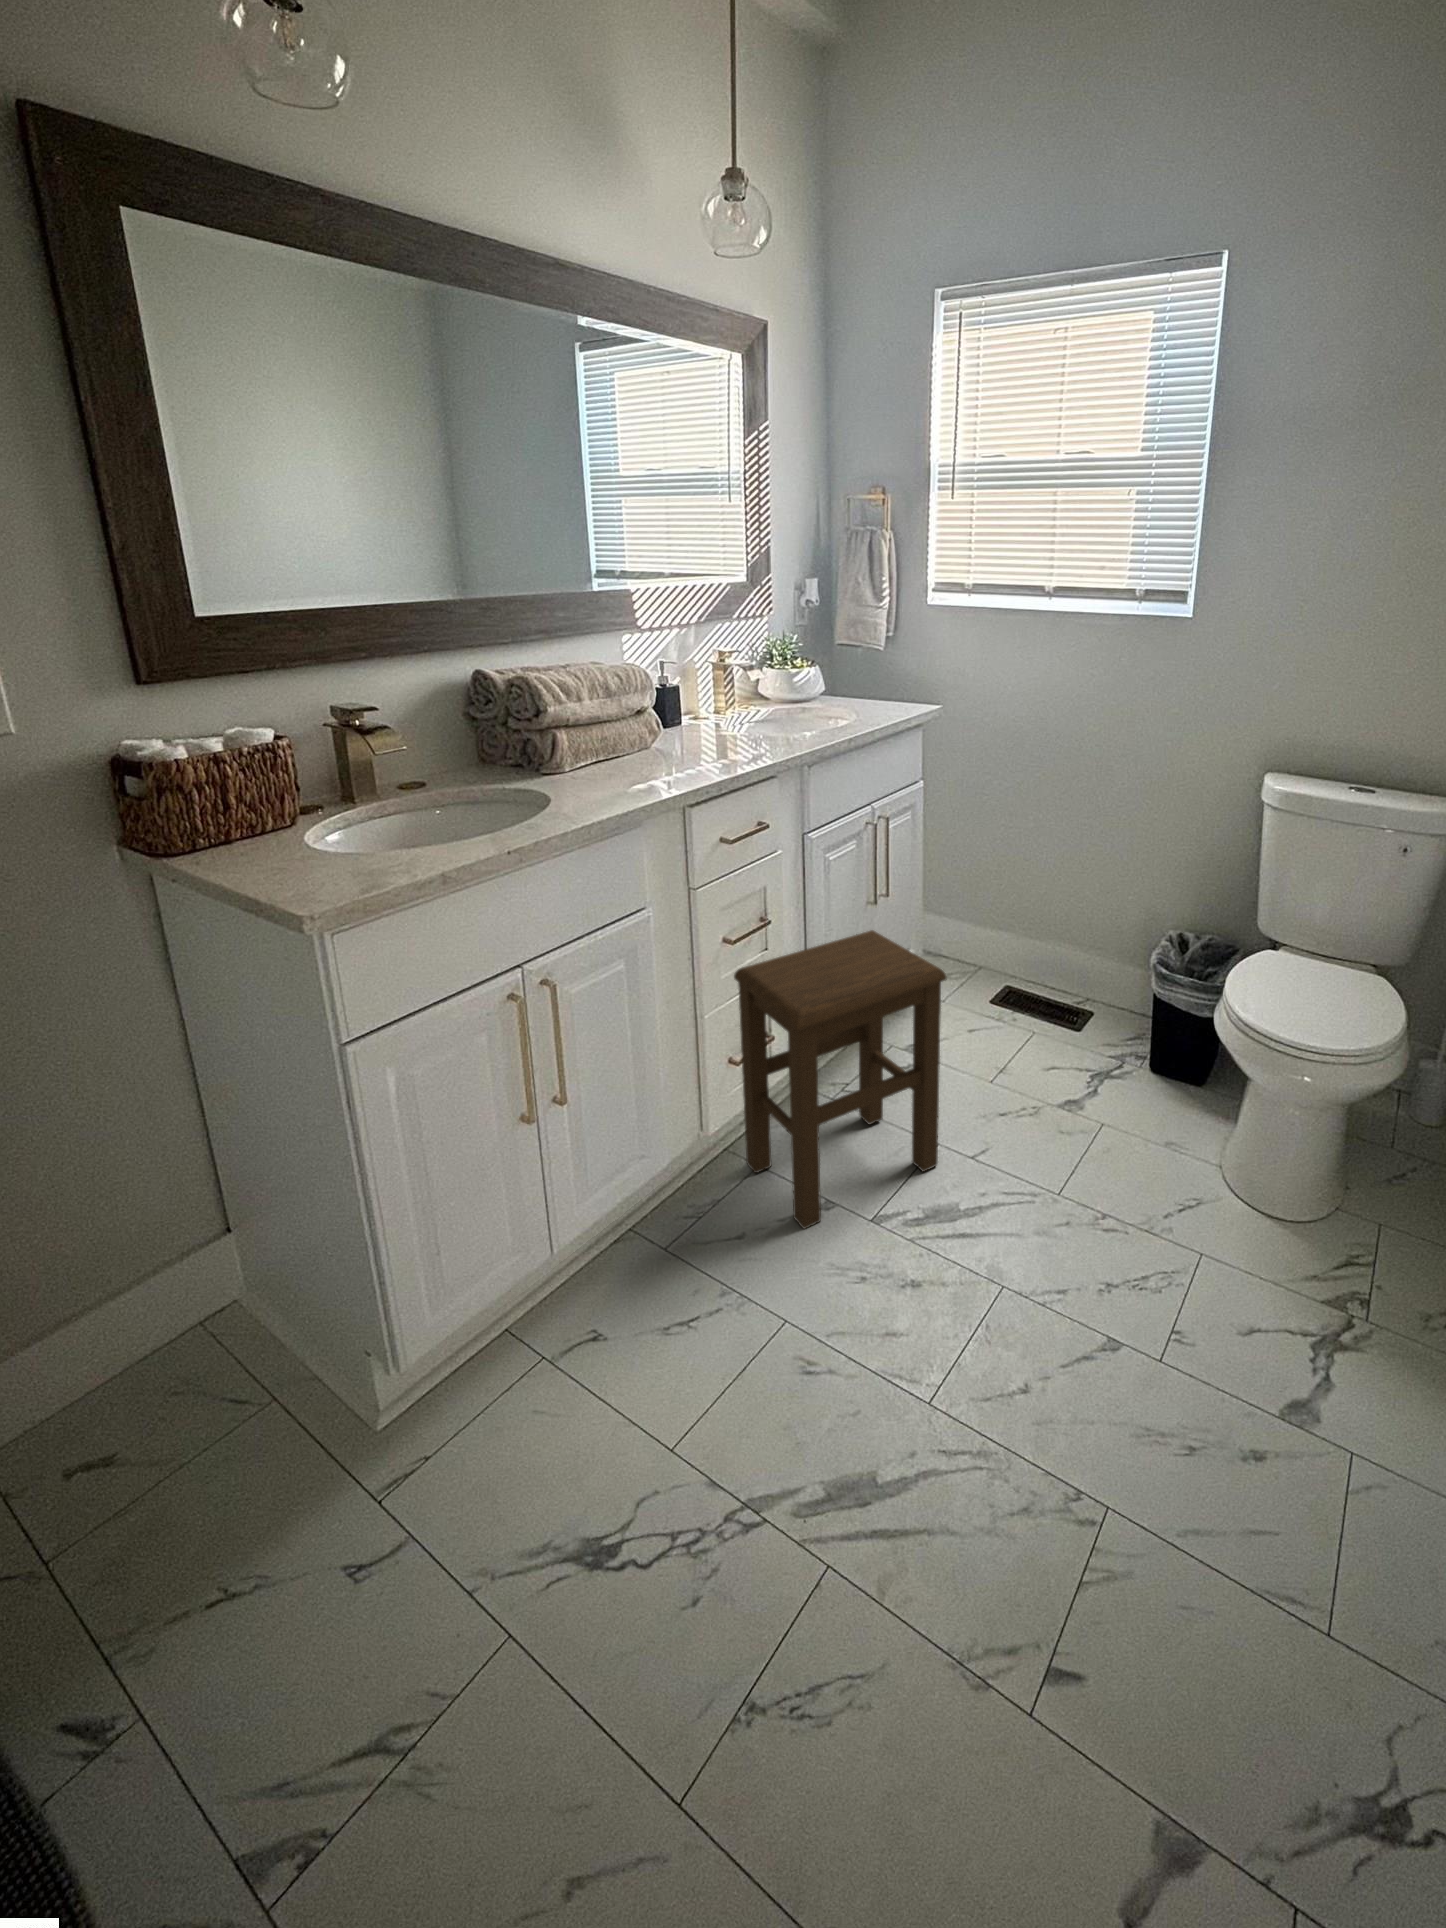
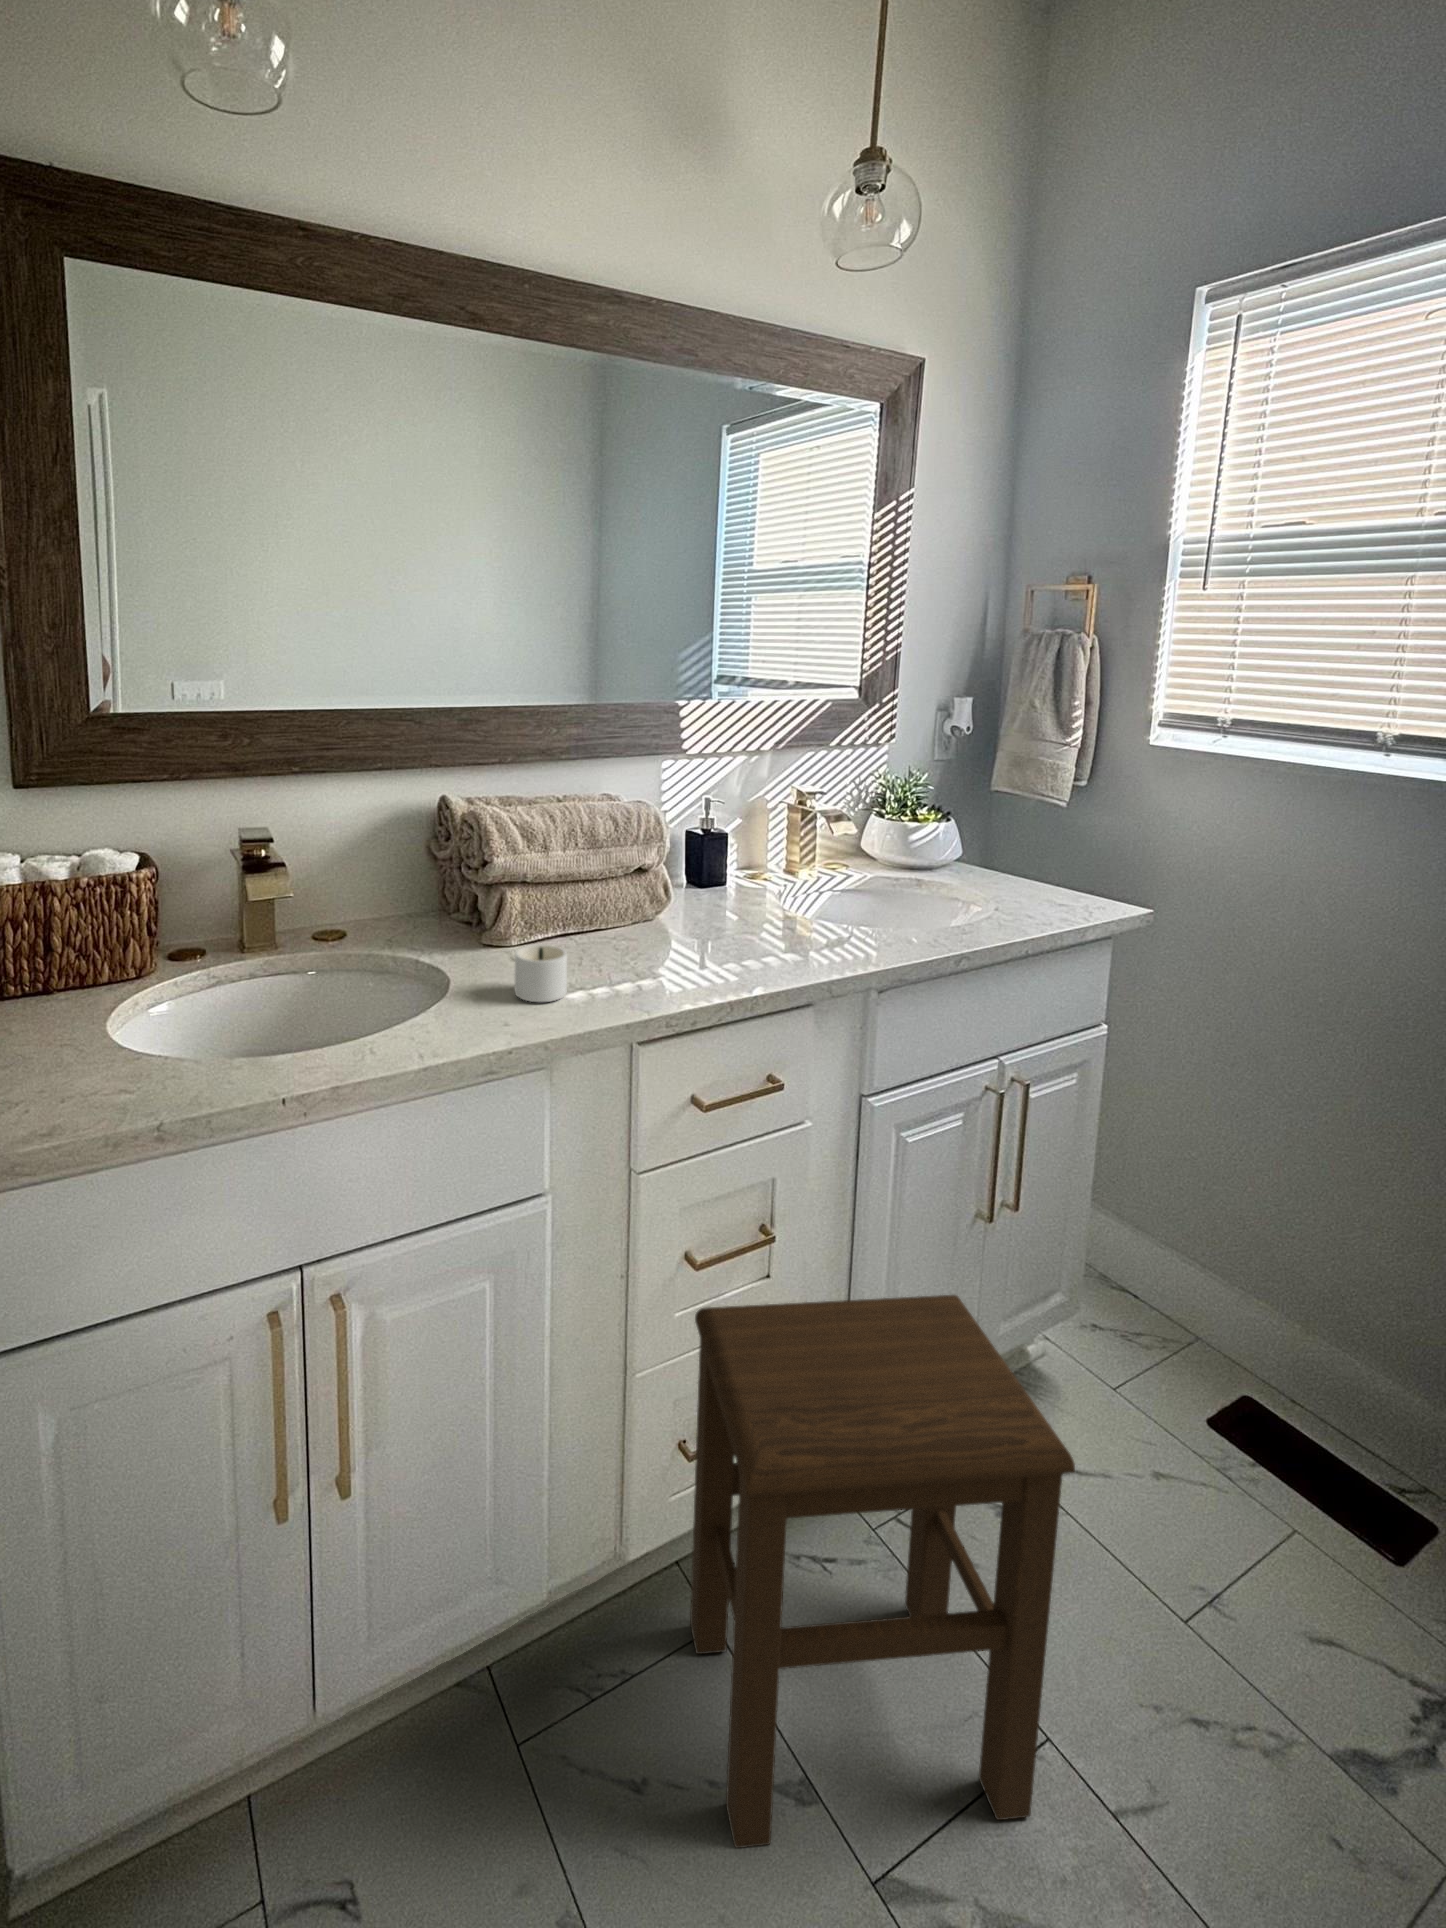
candle: none [597,756,650,792] -> present [515,945,567,1002]

